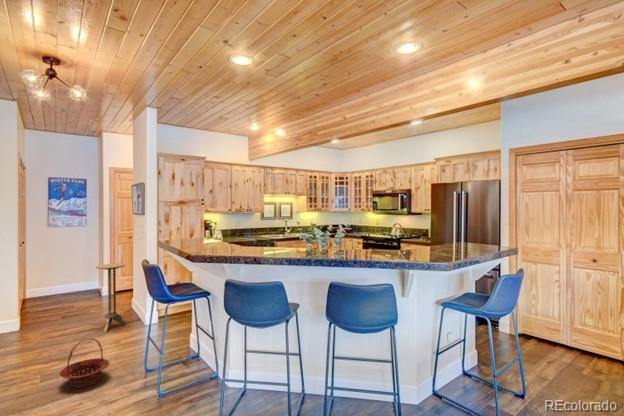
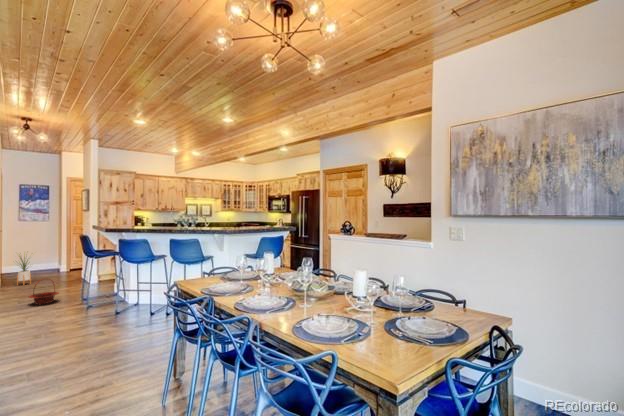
side table: present [96,264,126,332] -> none [54,243,75,286]
house plant: none [36,272,73,329] -> present [17,256,31,285]

